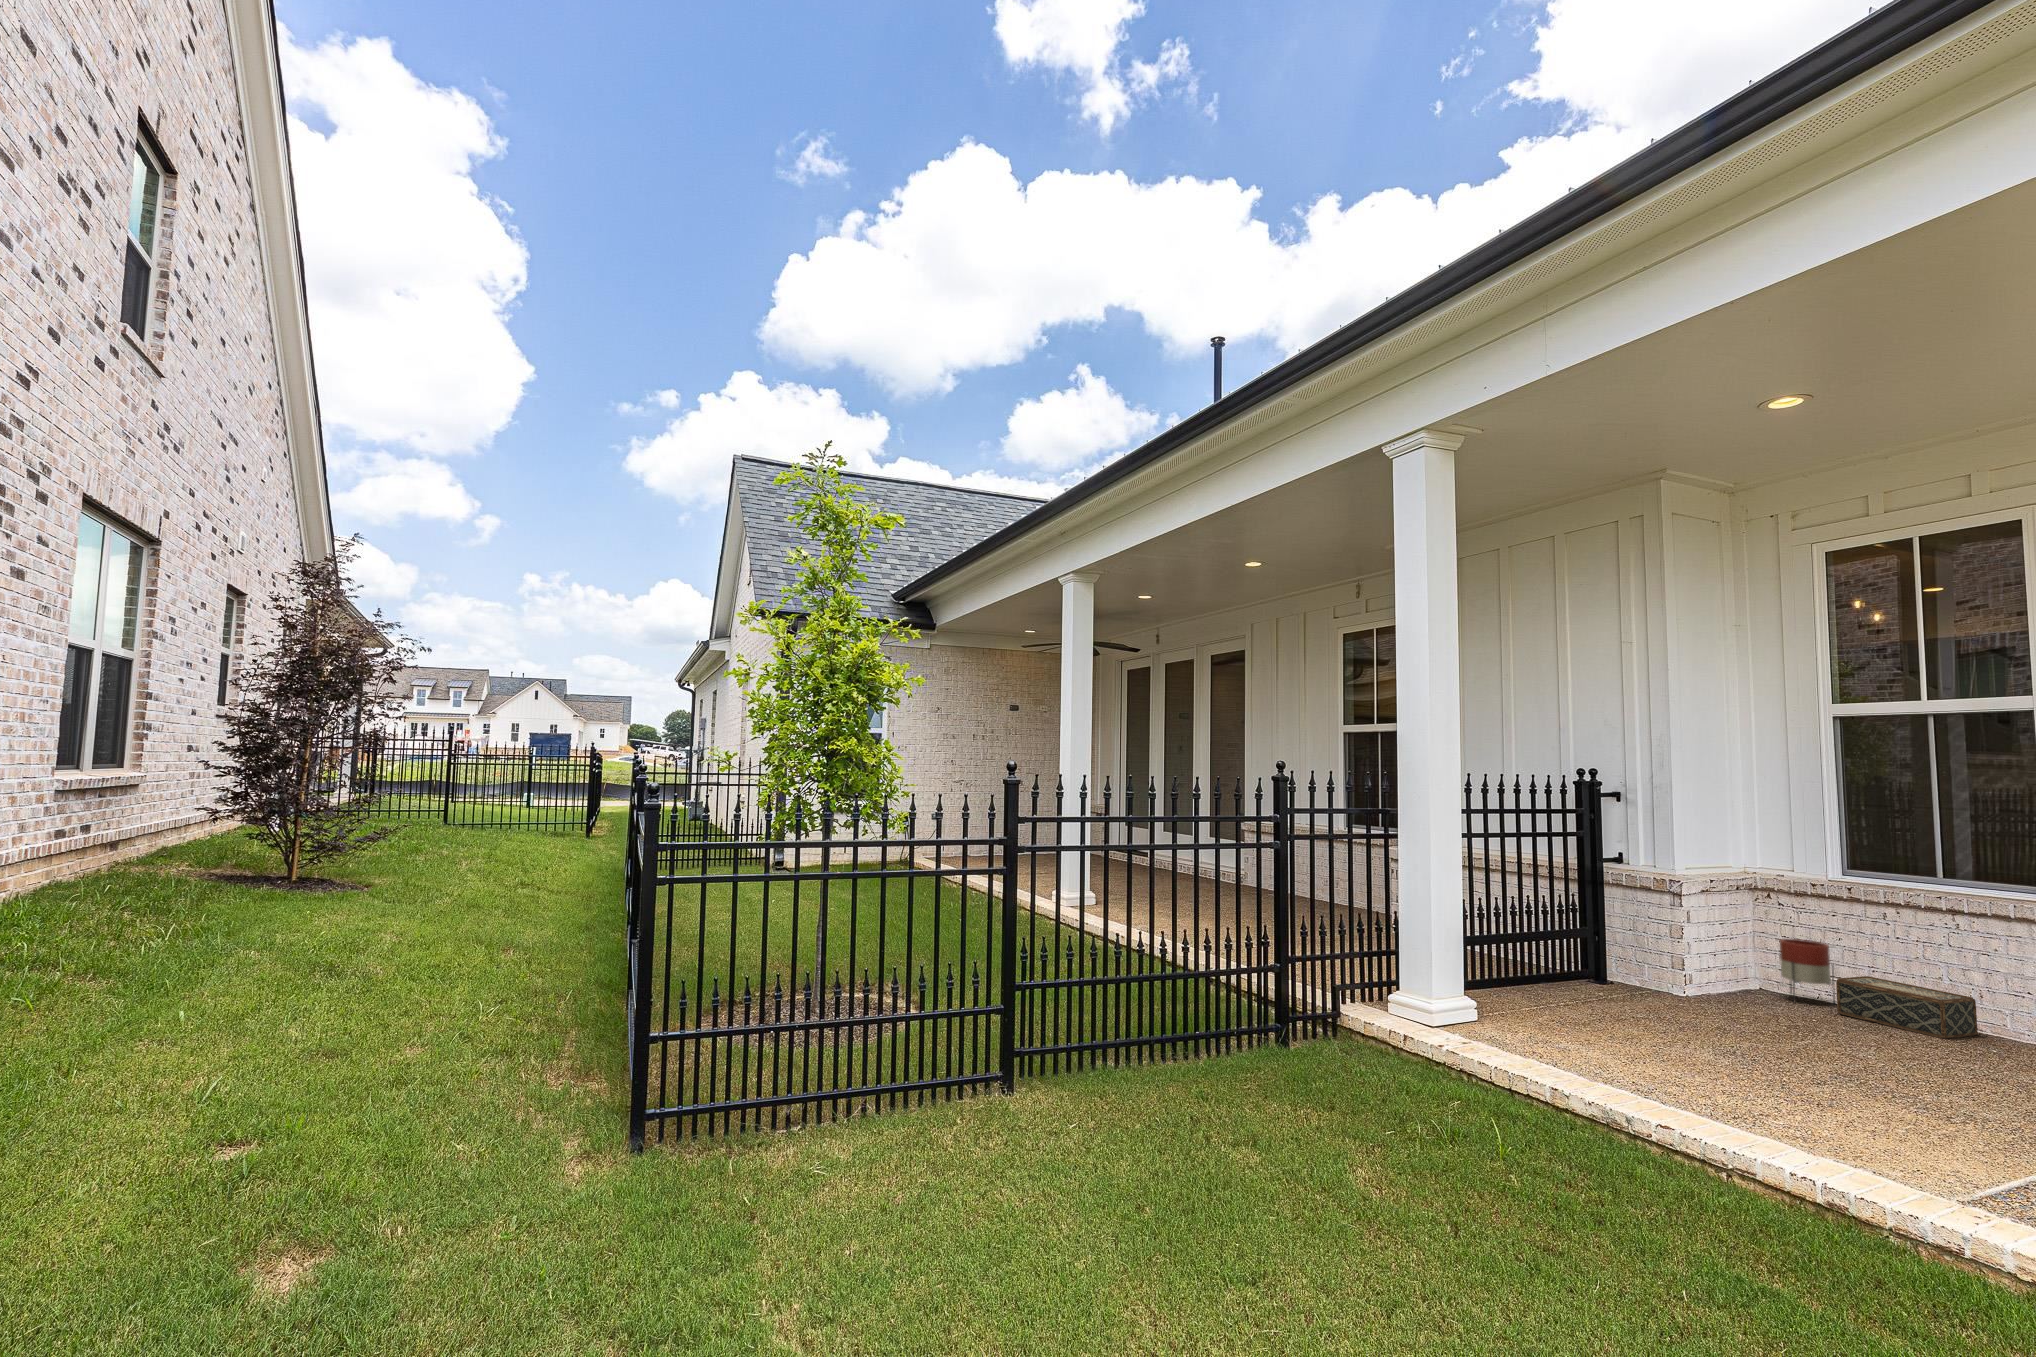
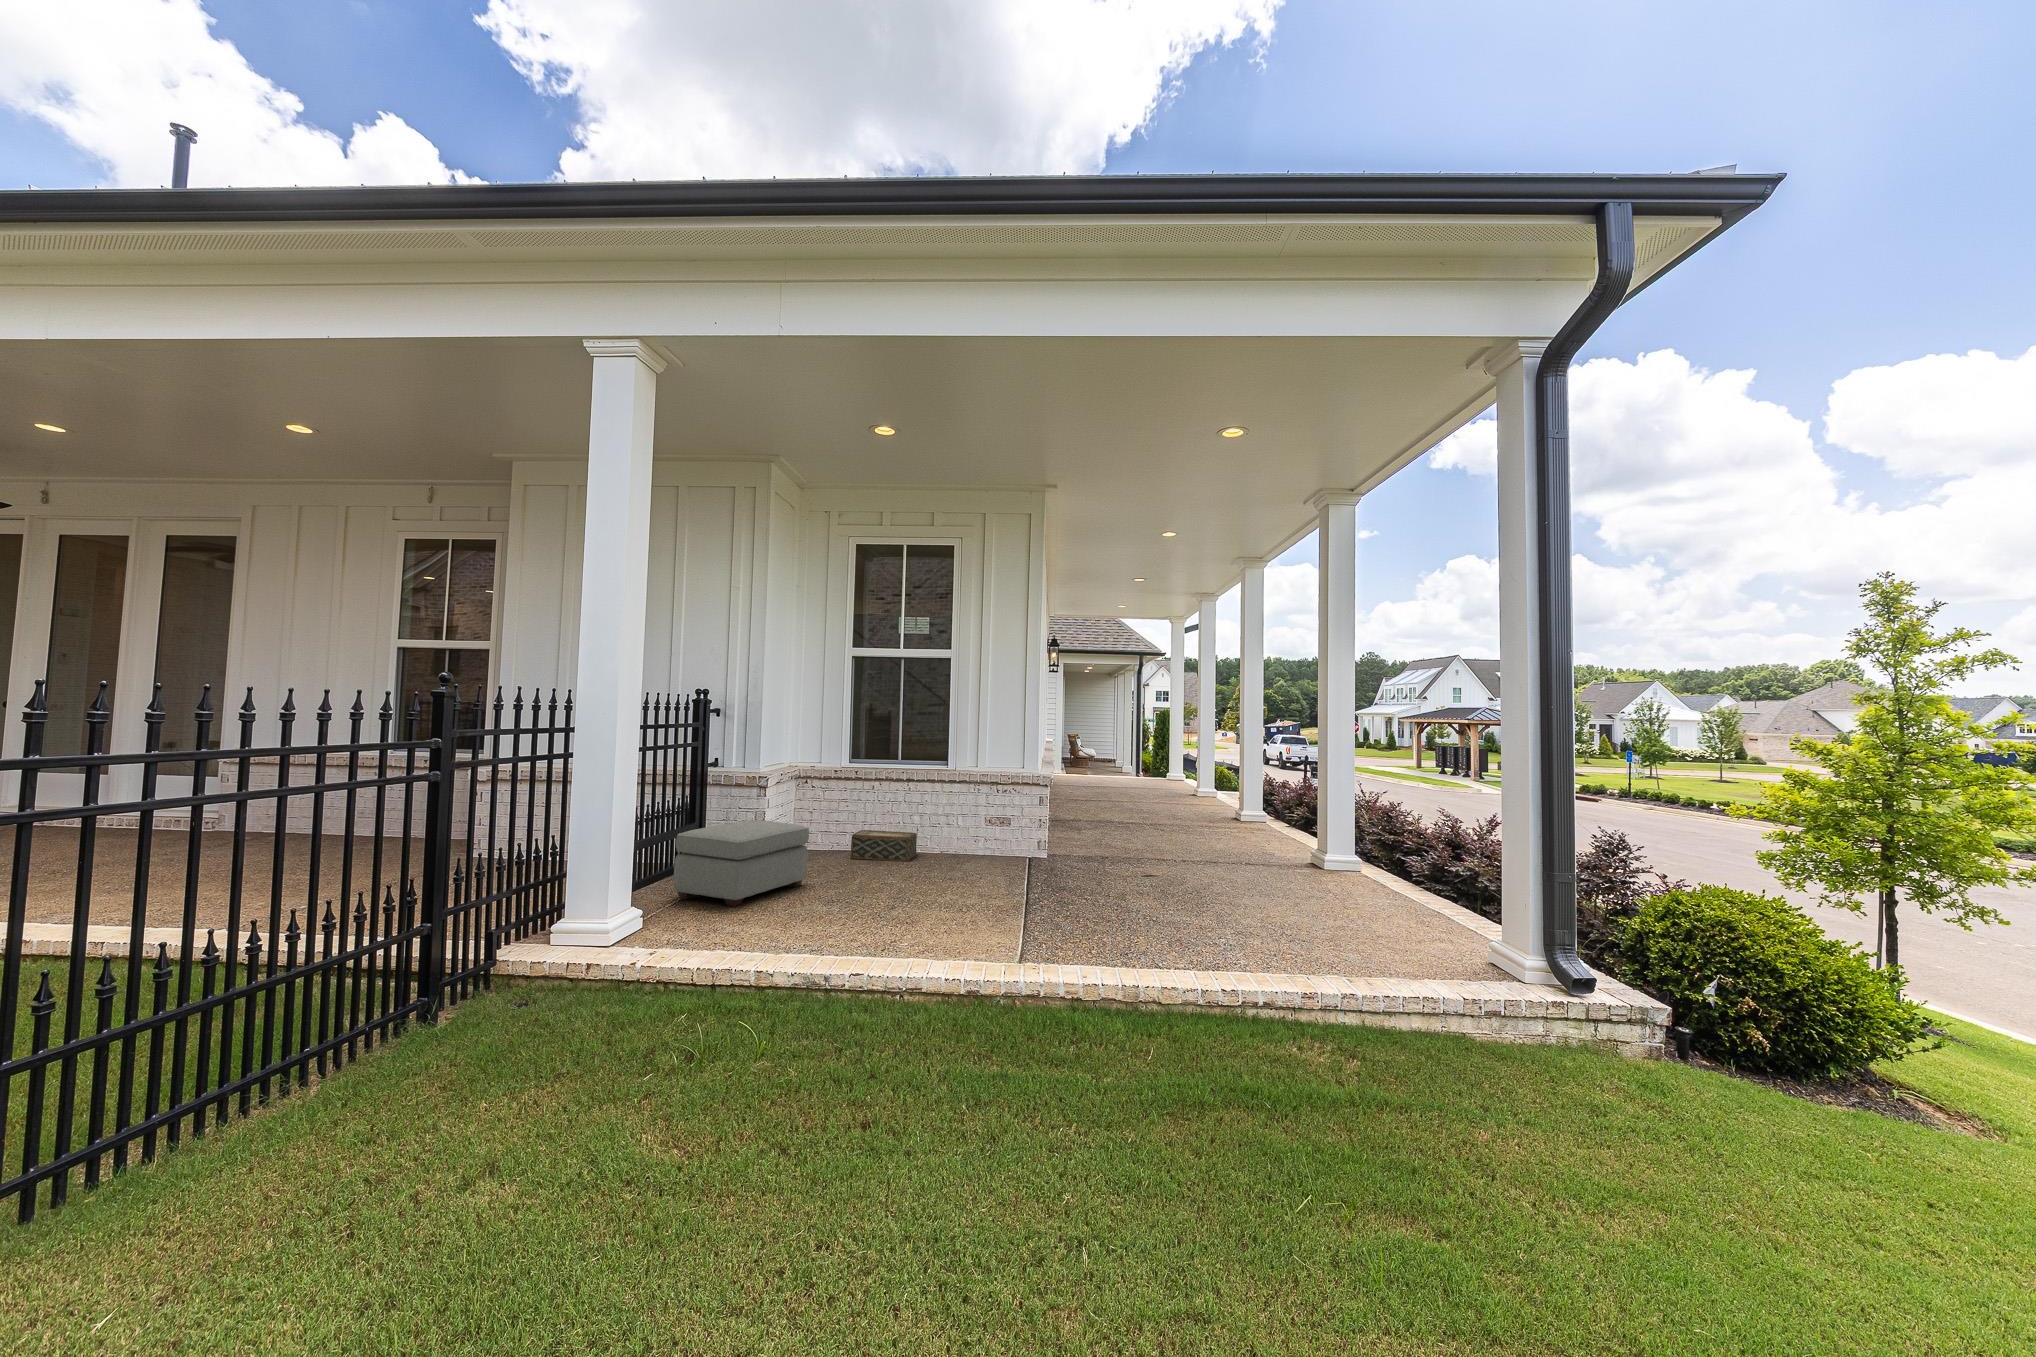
ottoman: none [1534,930,1720,1027] -> present [674,821,809,907]
planter: present [1780,939,1835,1003] -> none [815,811,844,857]

